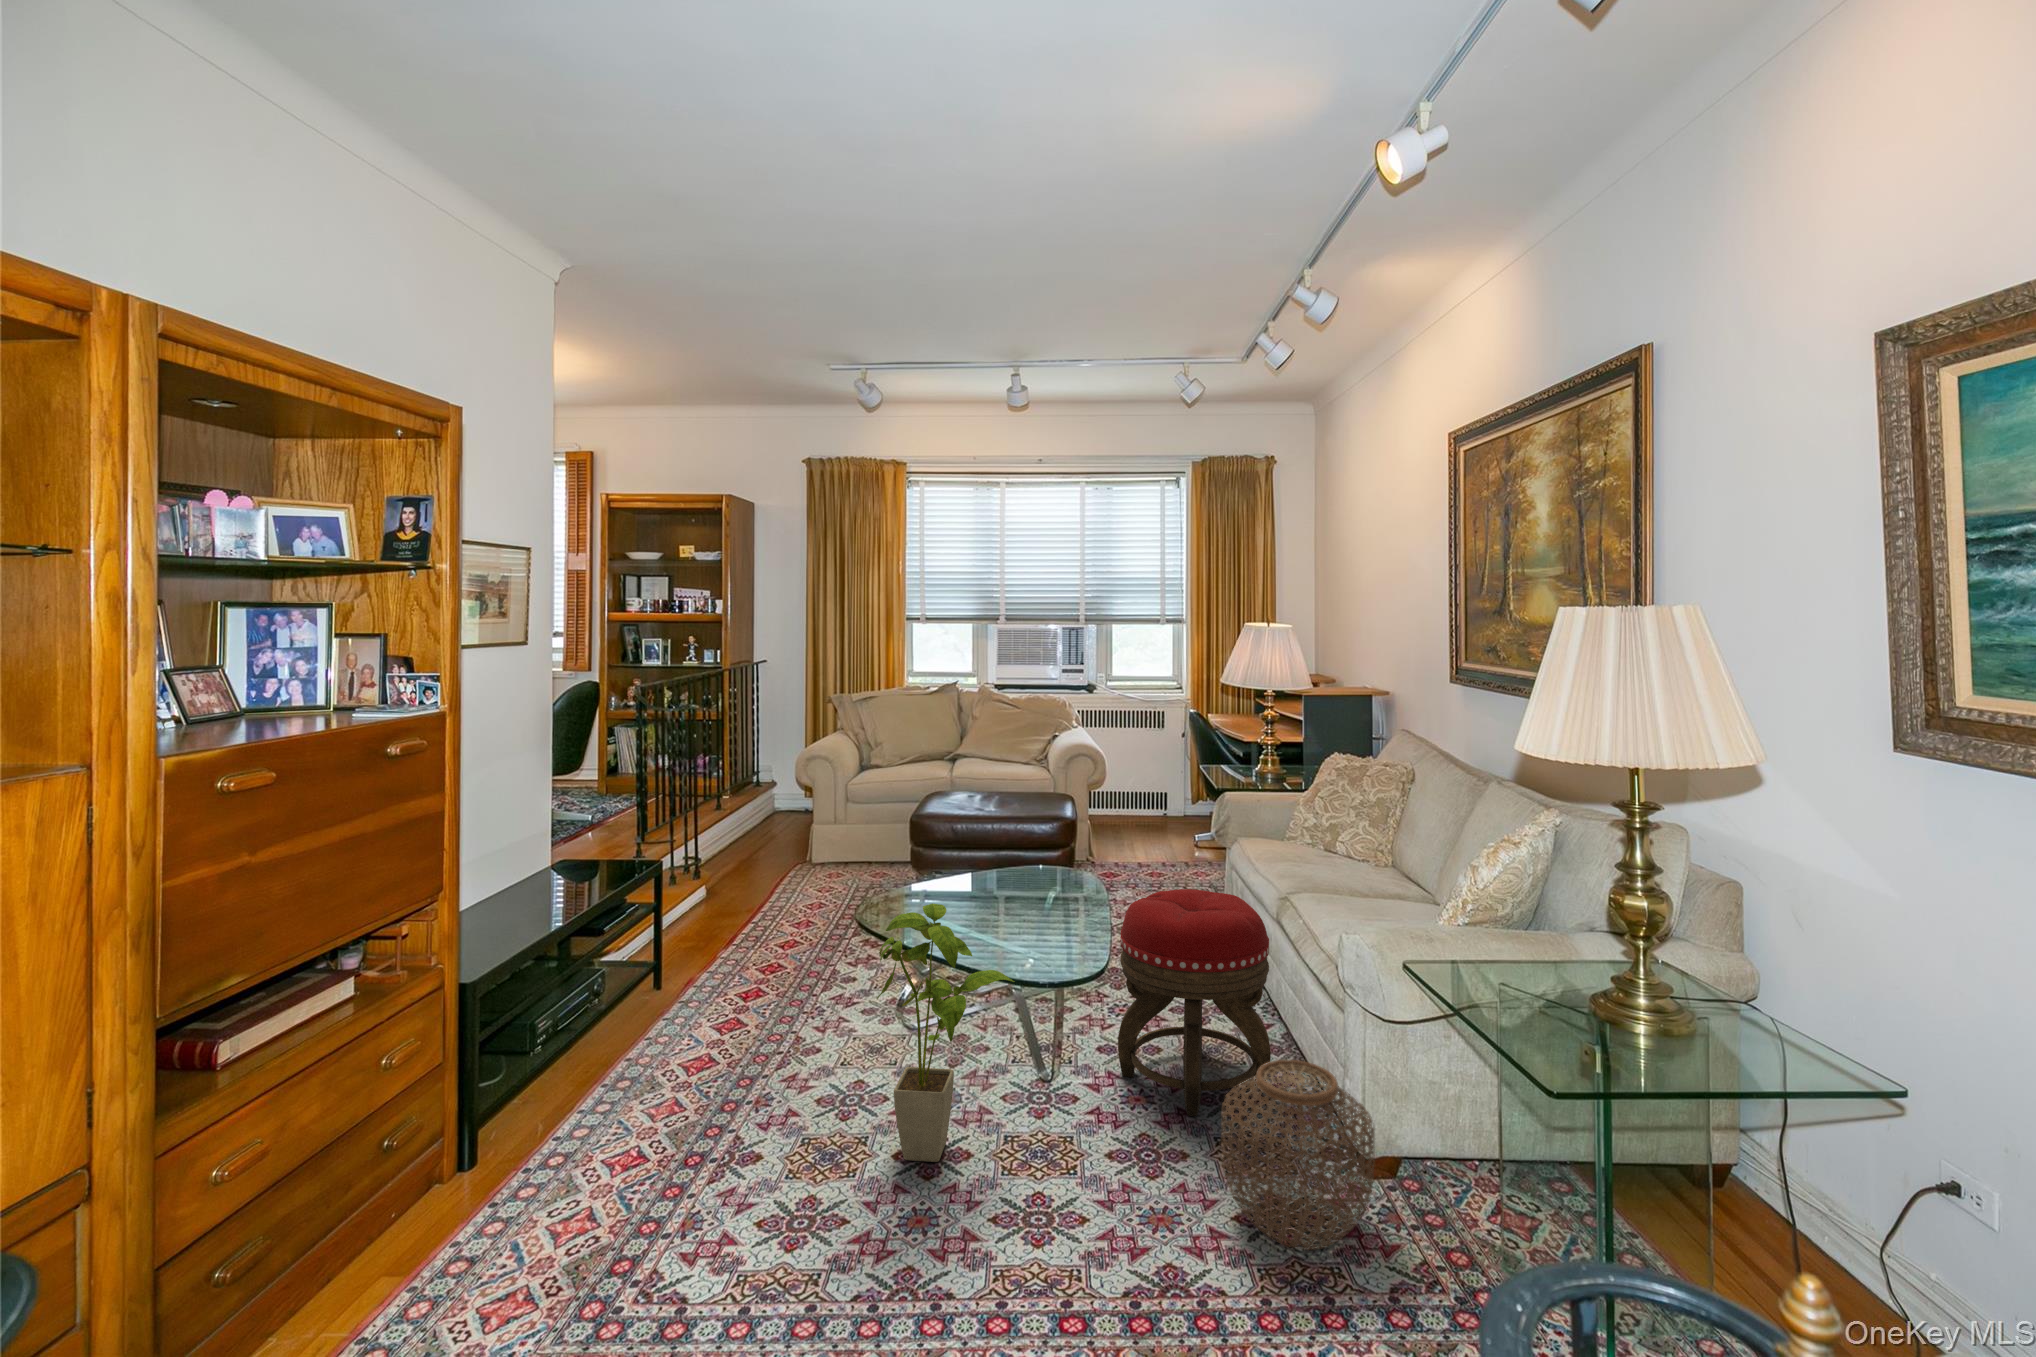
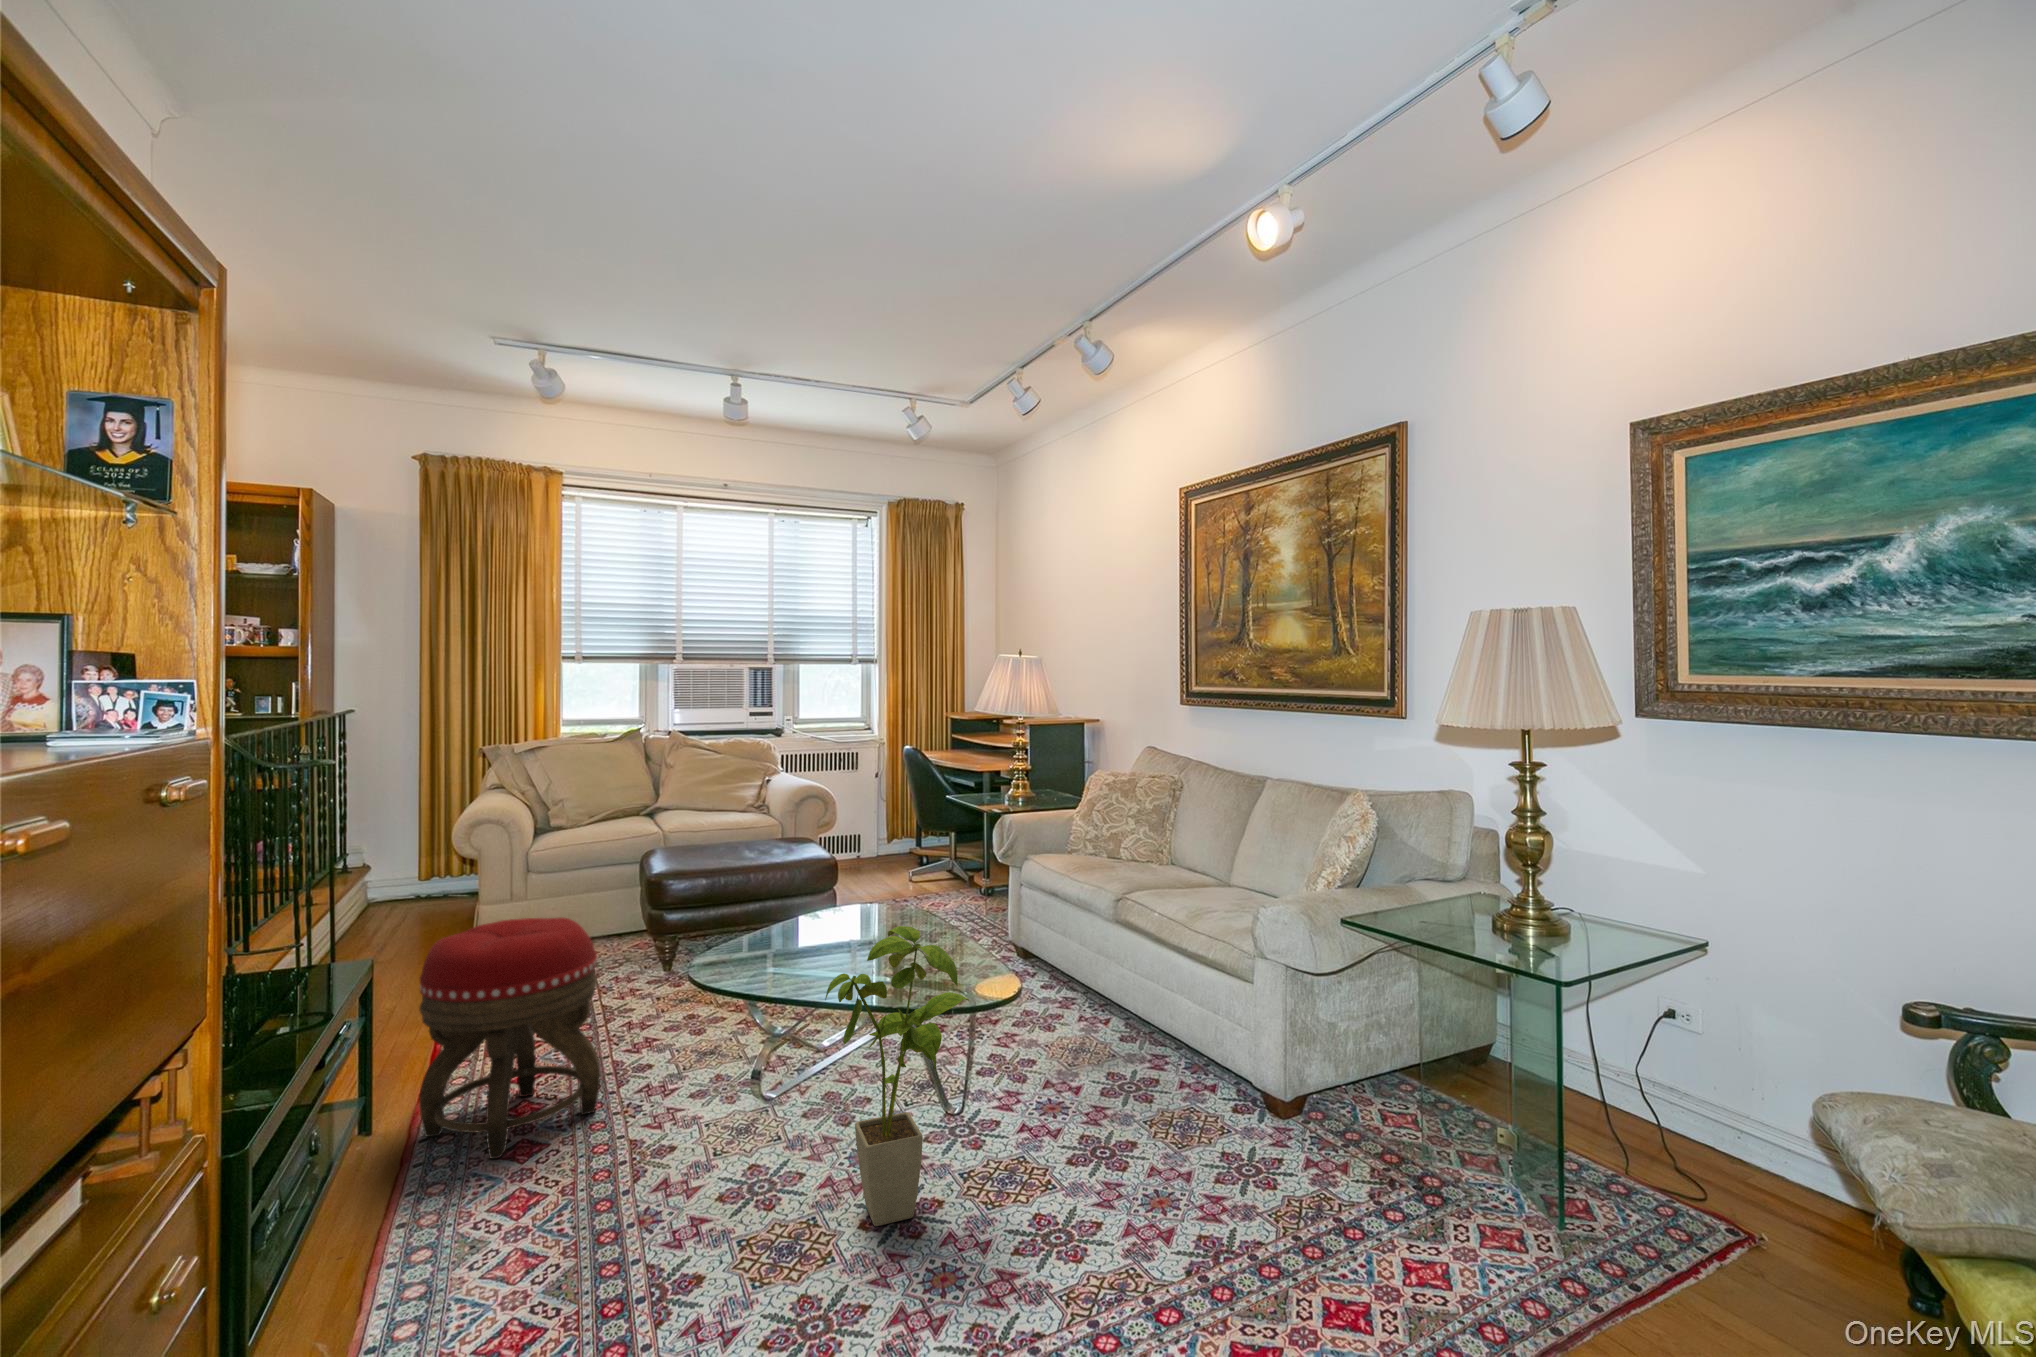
footstool: present [1118,889,1271,1116] -> present [419,918,601,1159]
woven basket: present [1221,1060,1375,1250] -> none [1193,1019,1332,1189]

